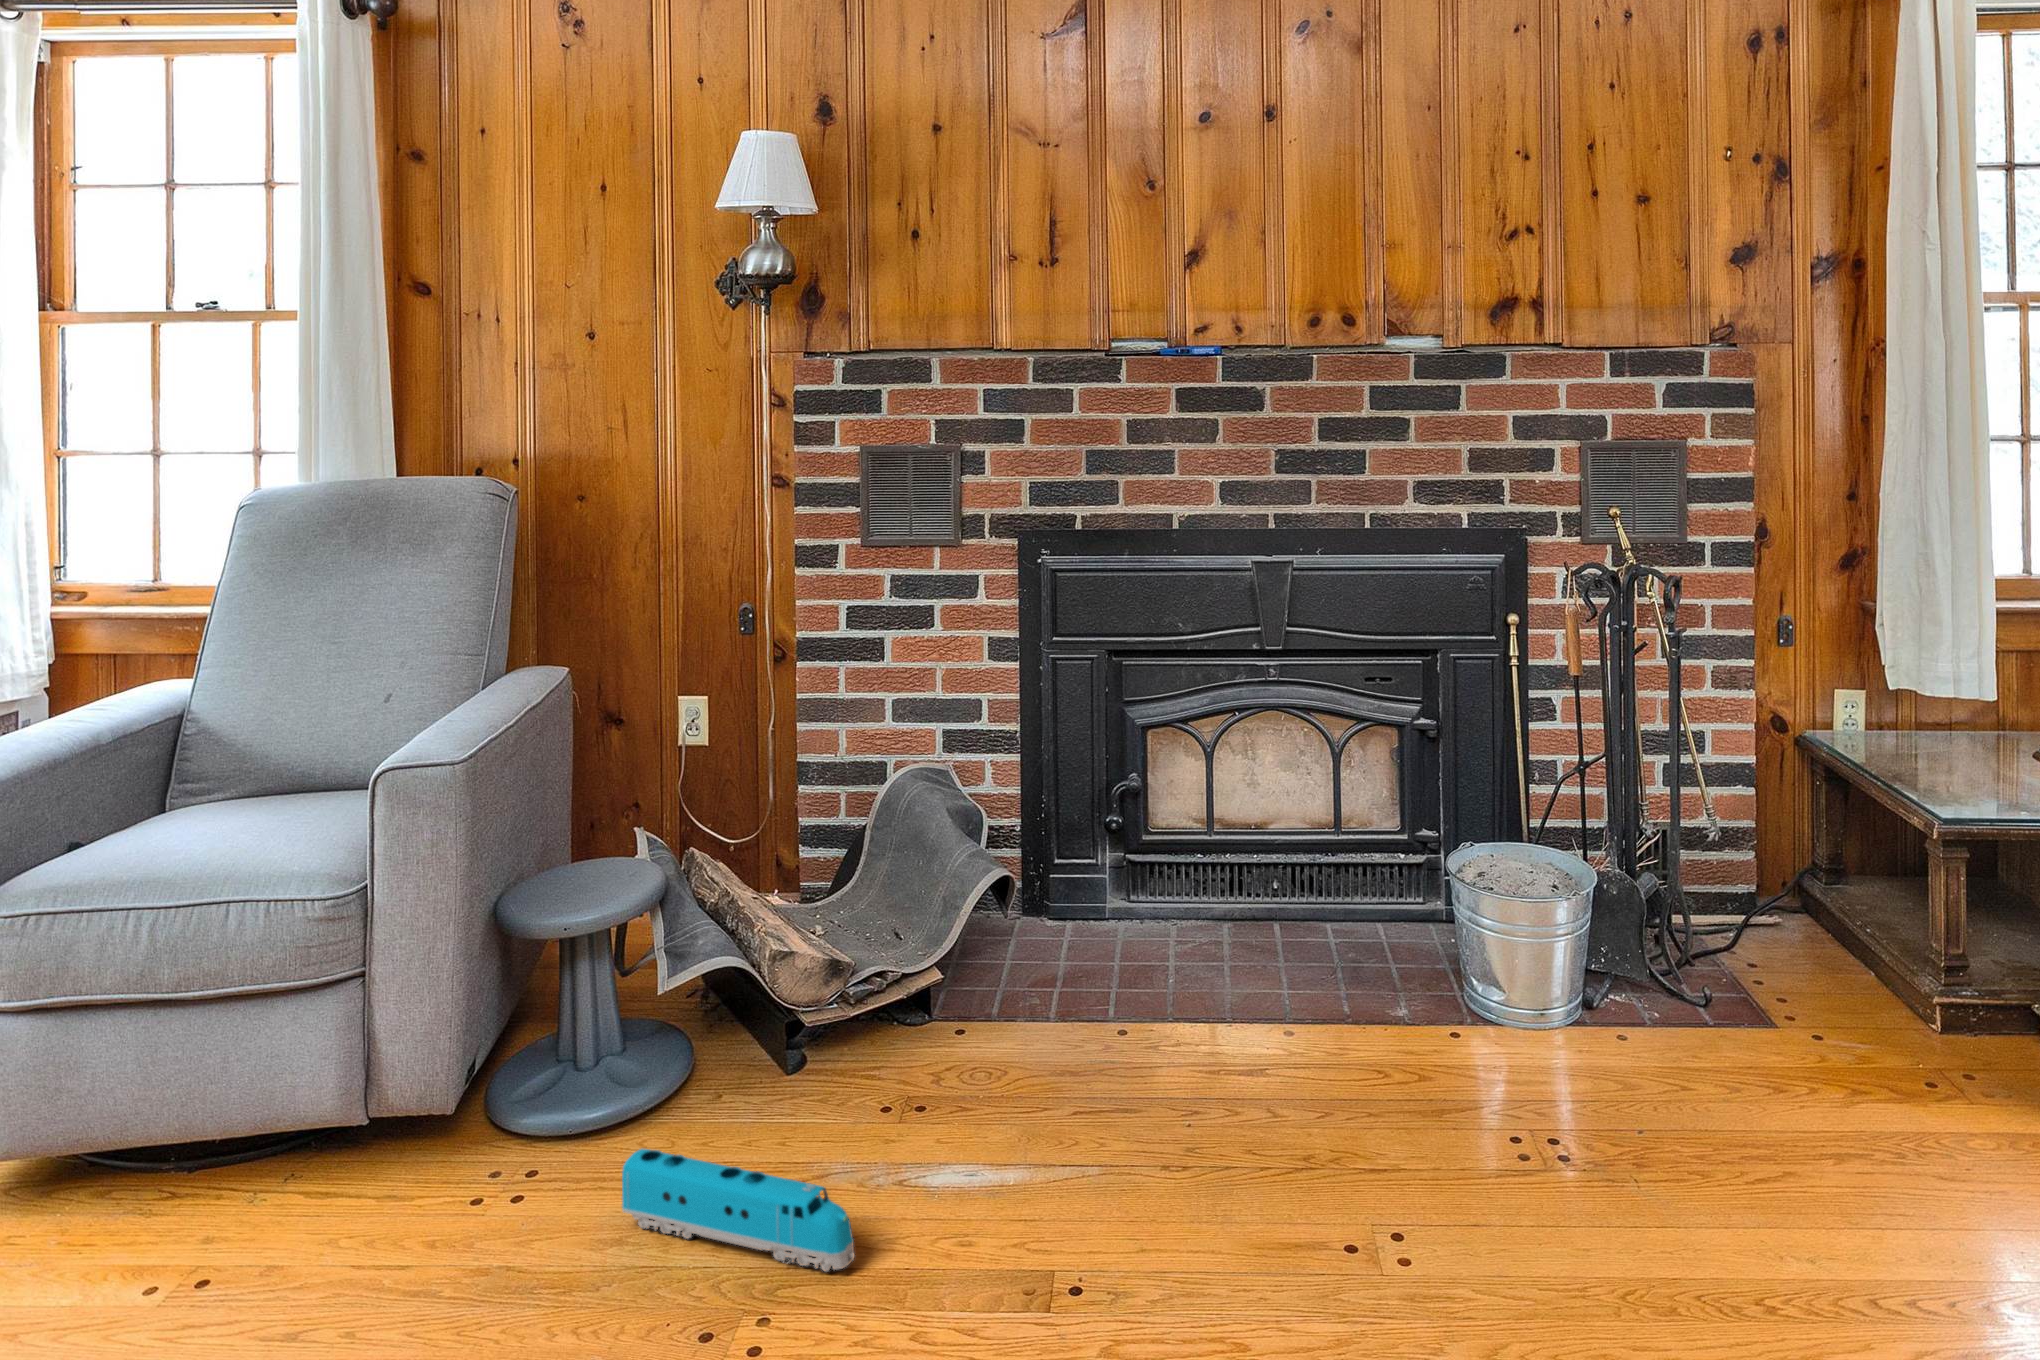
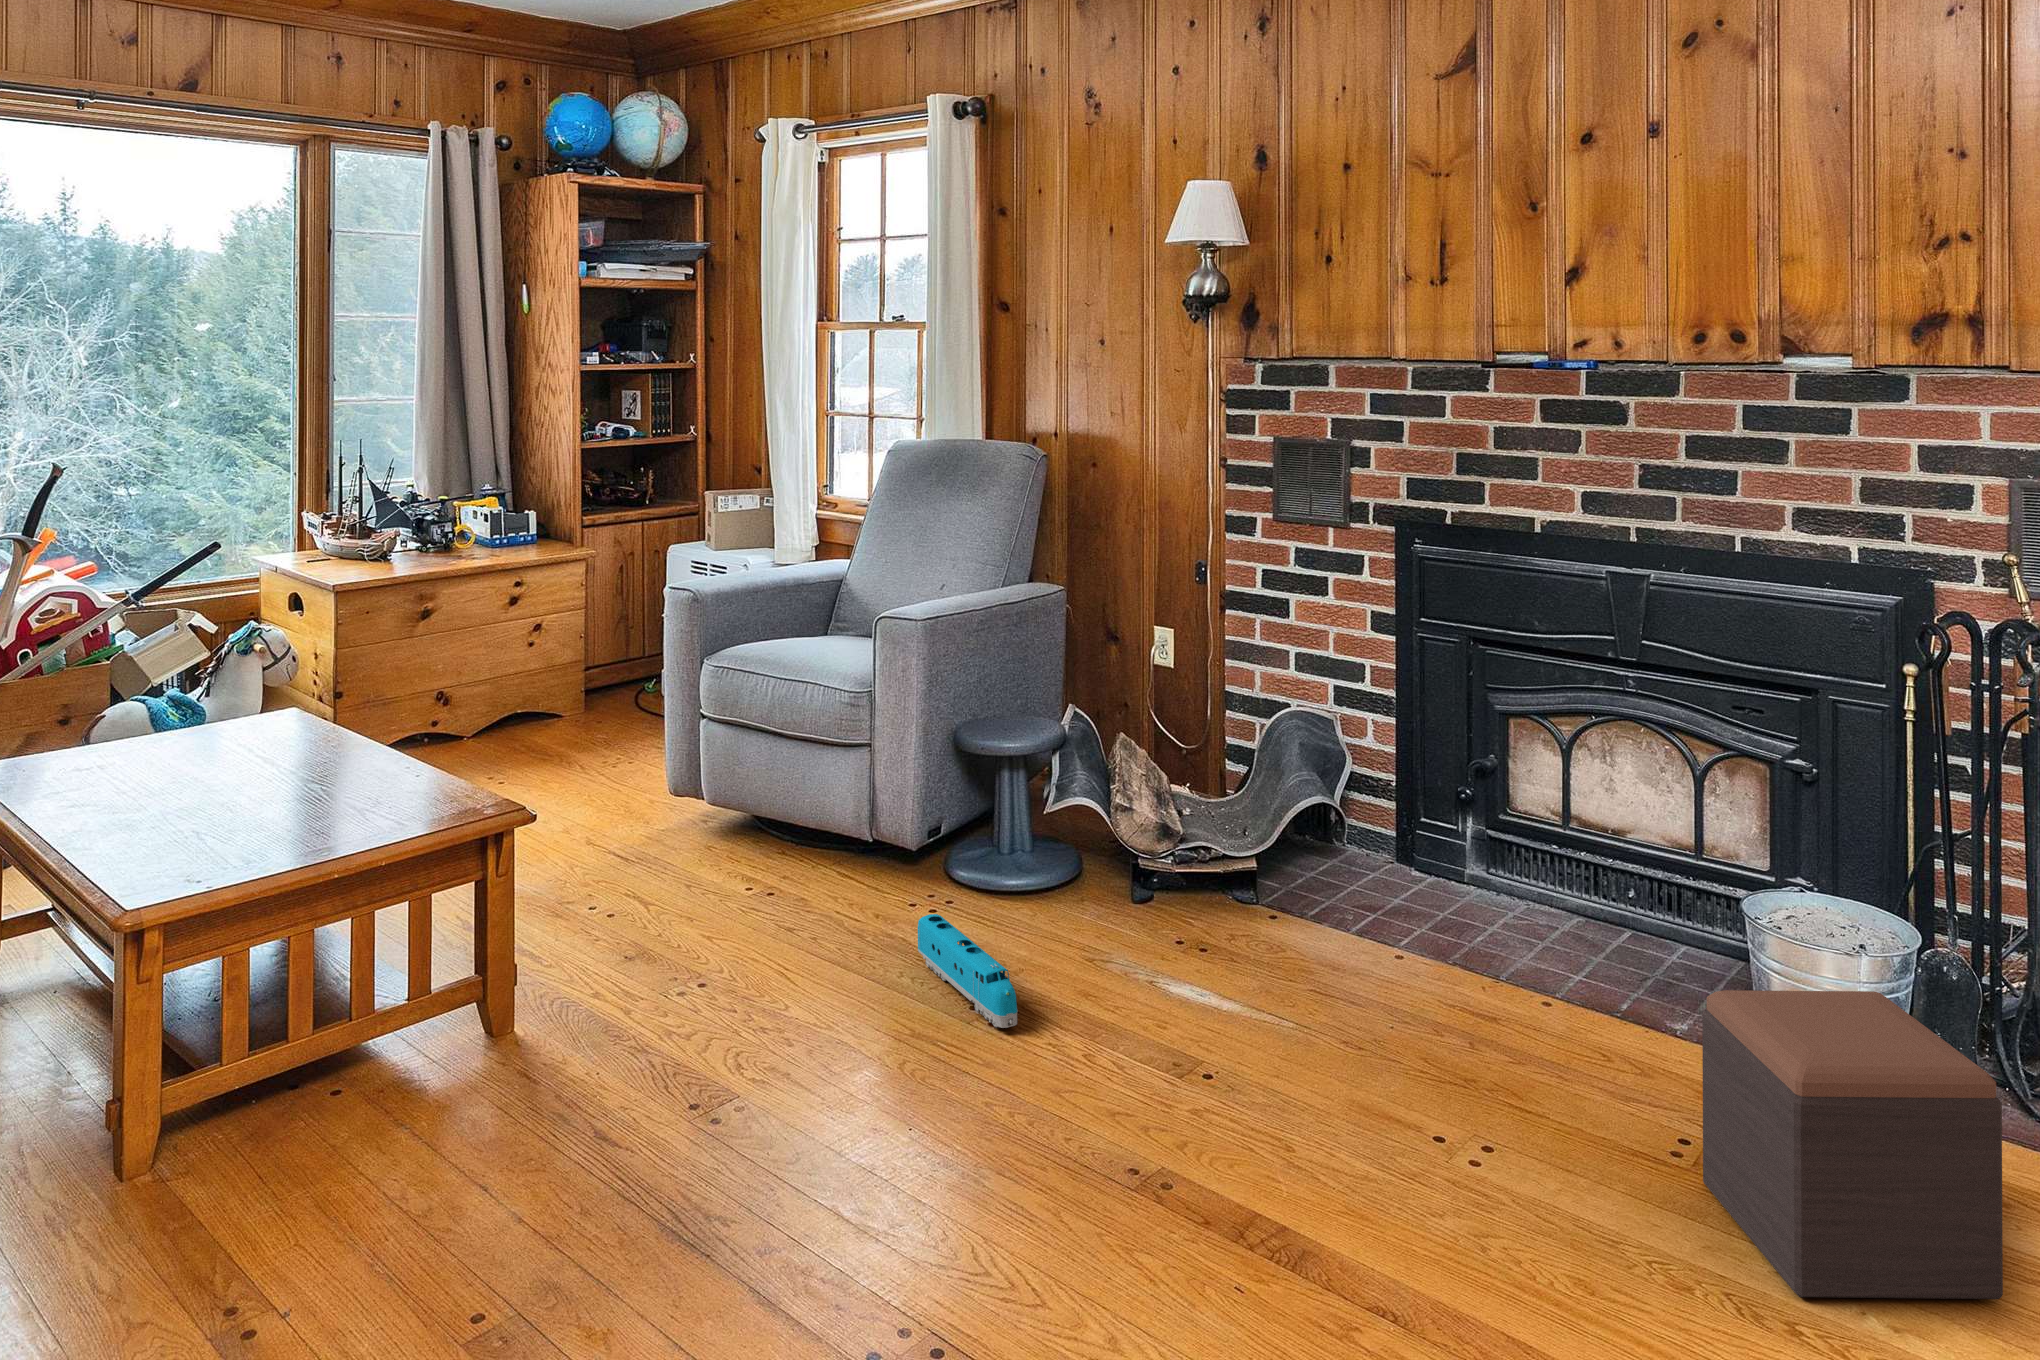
footstool: none [1584,904,1838,1203] -> present [1702,990,2003,1299]

